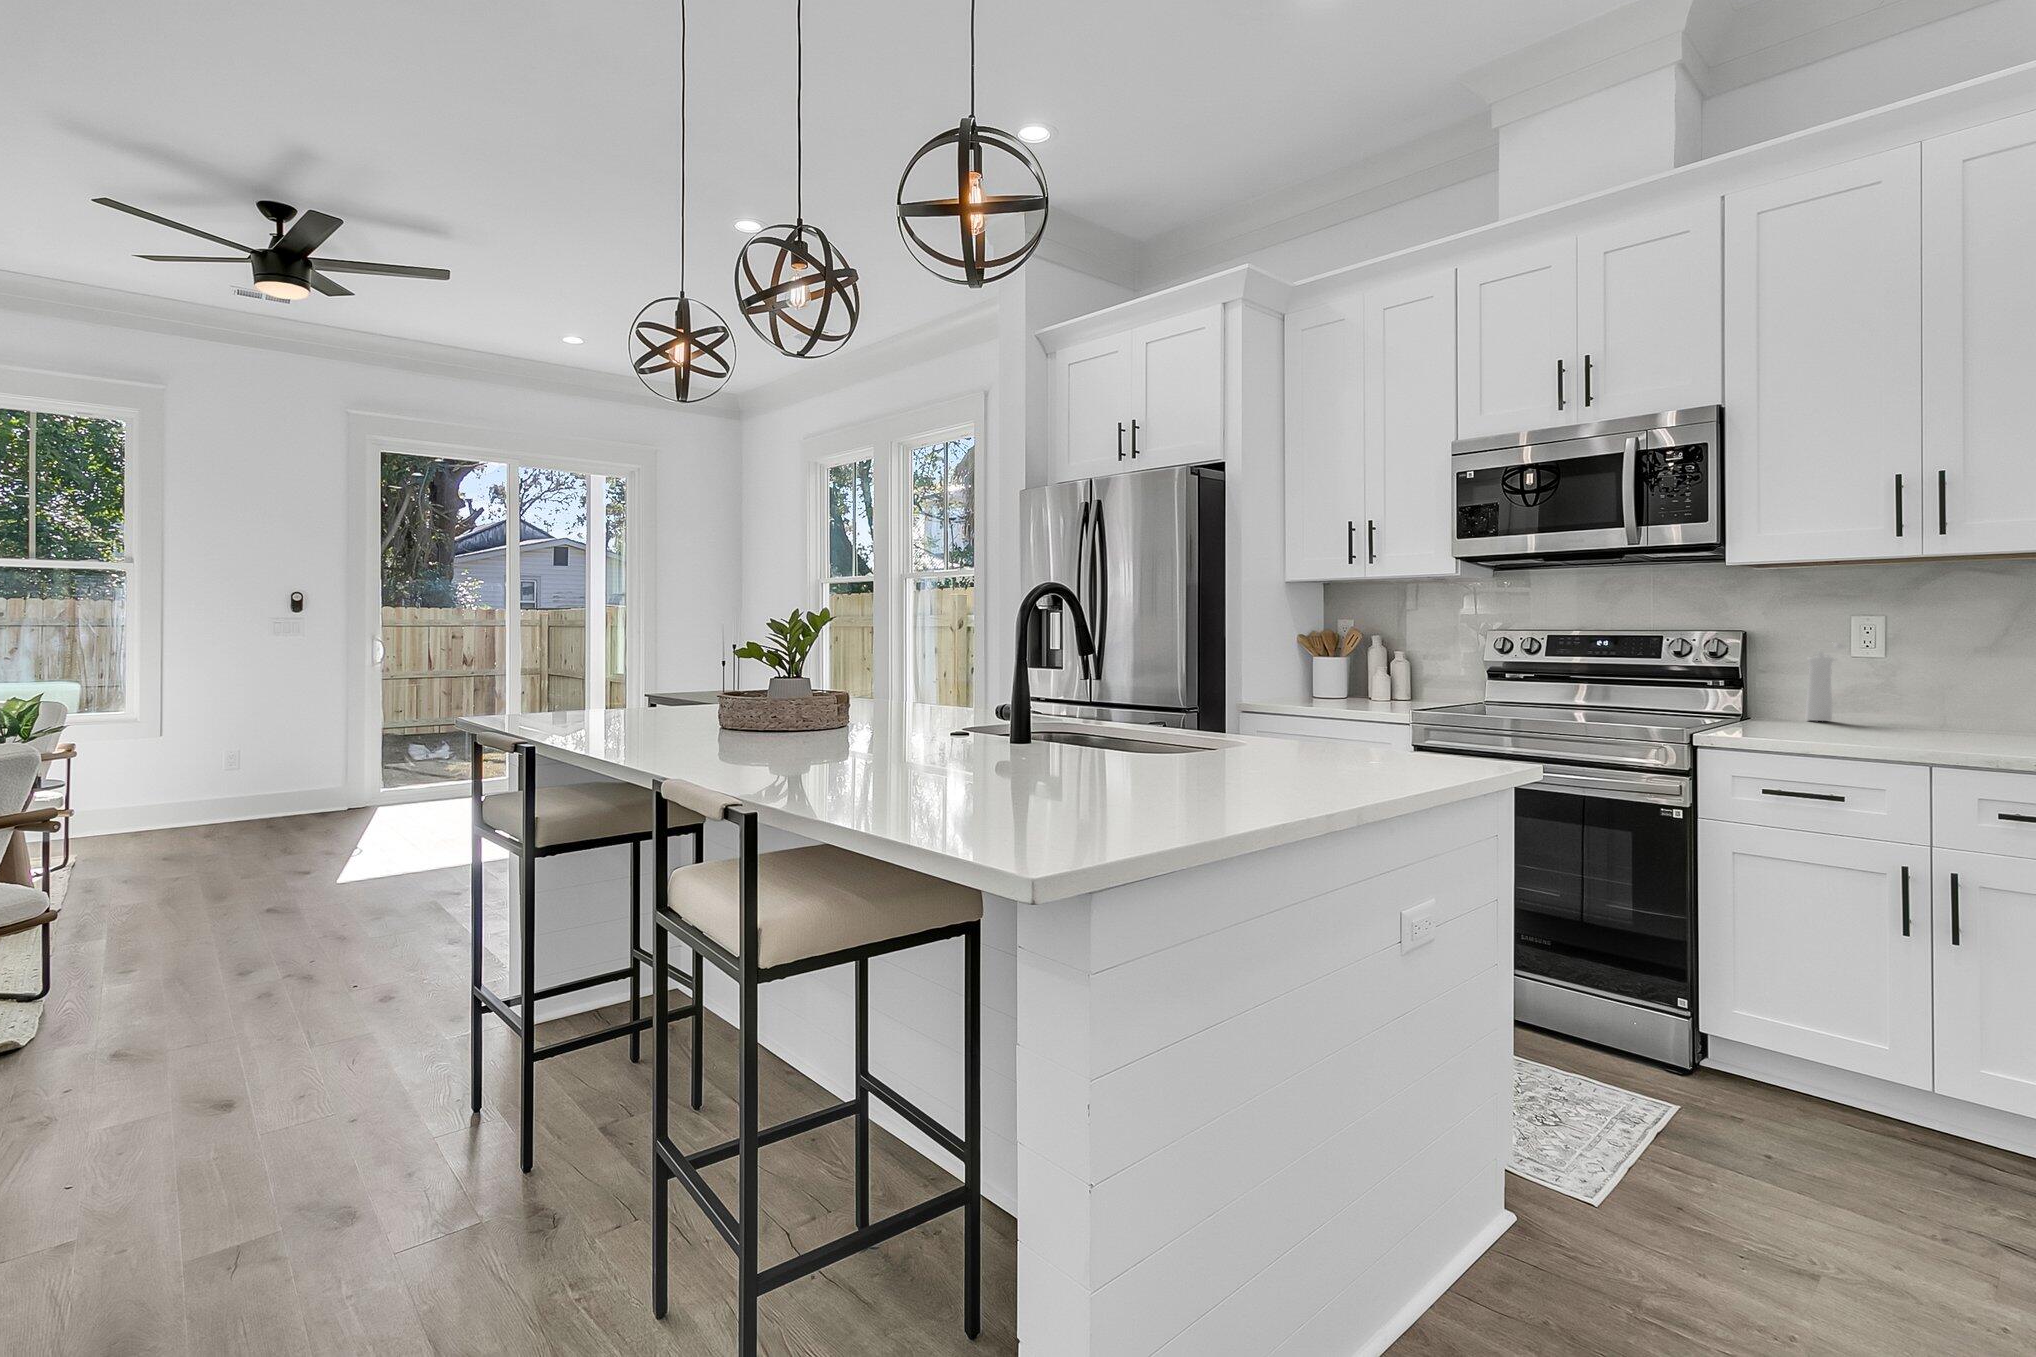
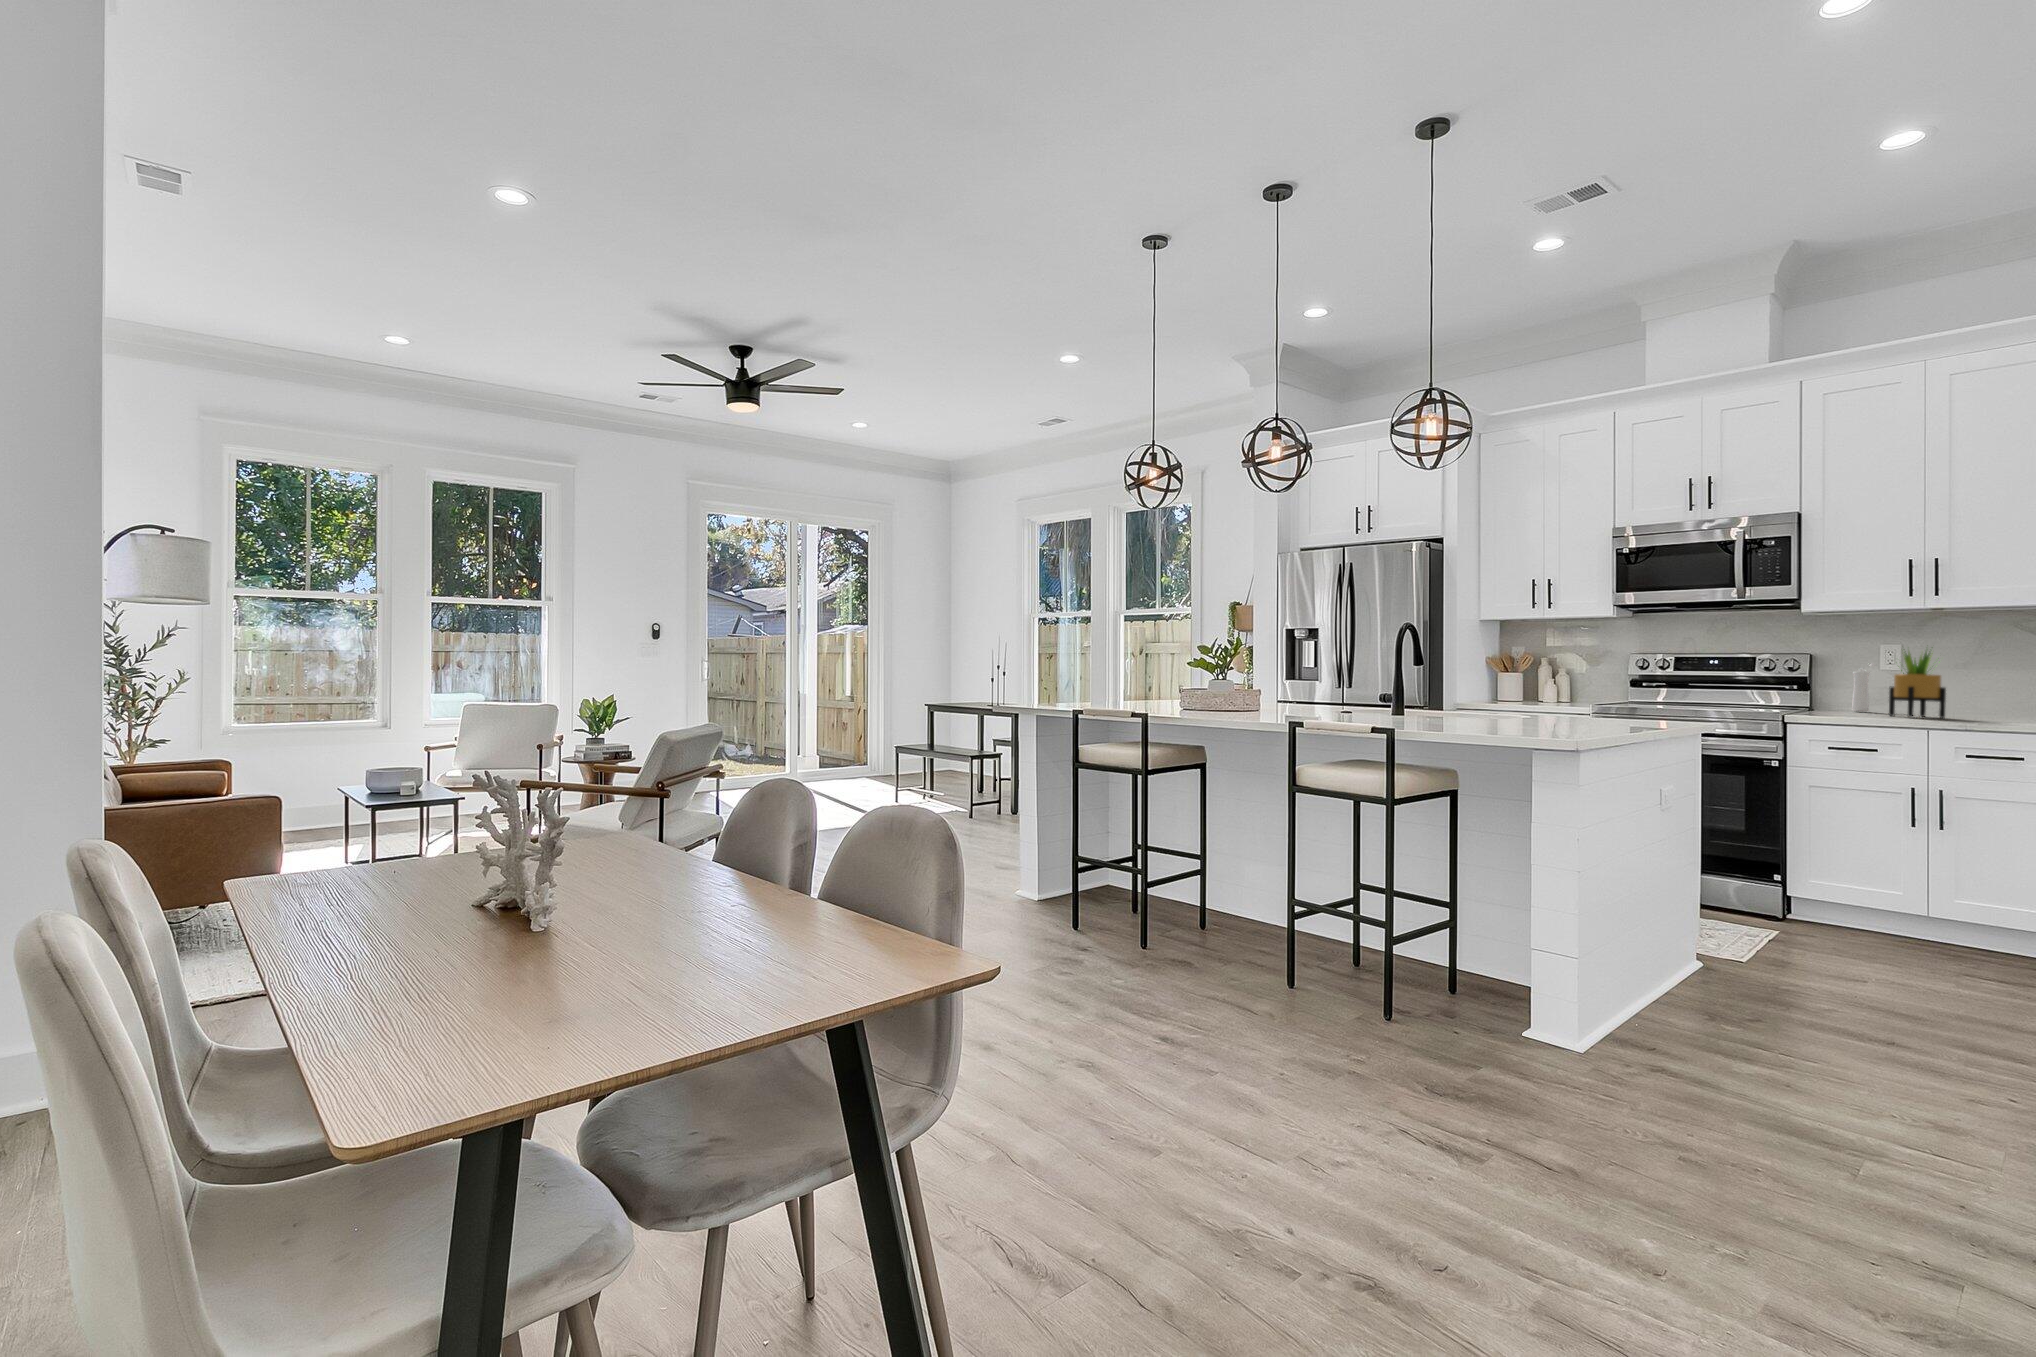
potted plant: none [1864,615,1961,740] -> present [1889,652,1946,718]

